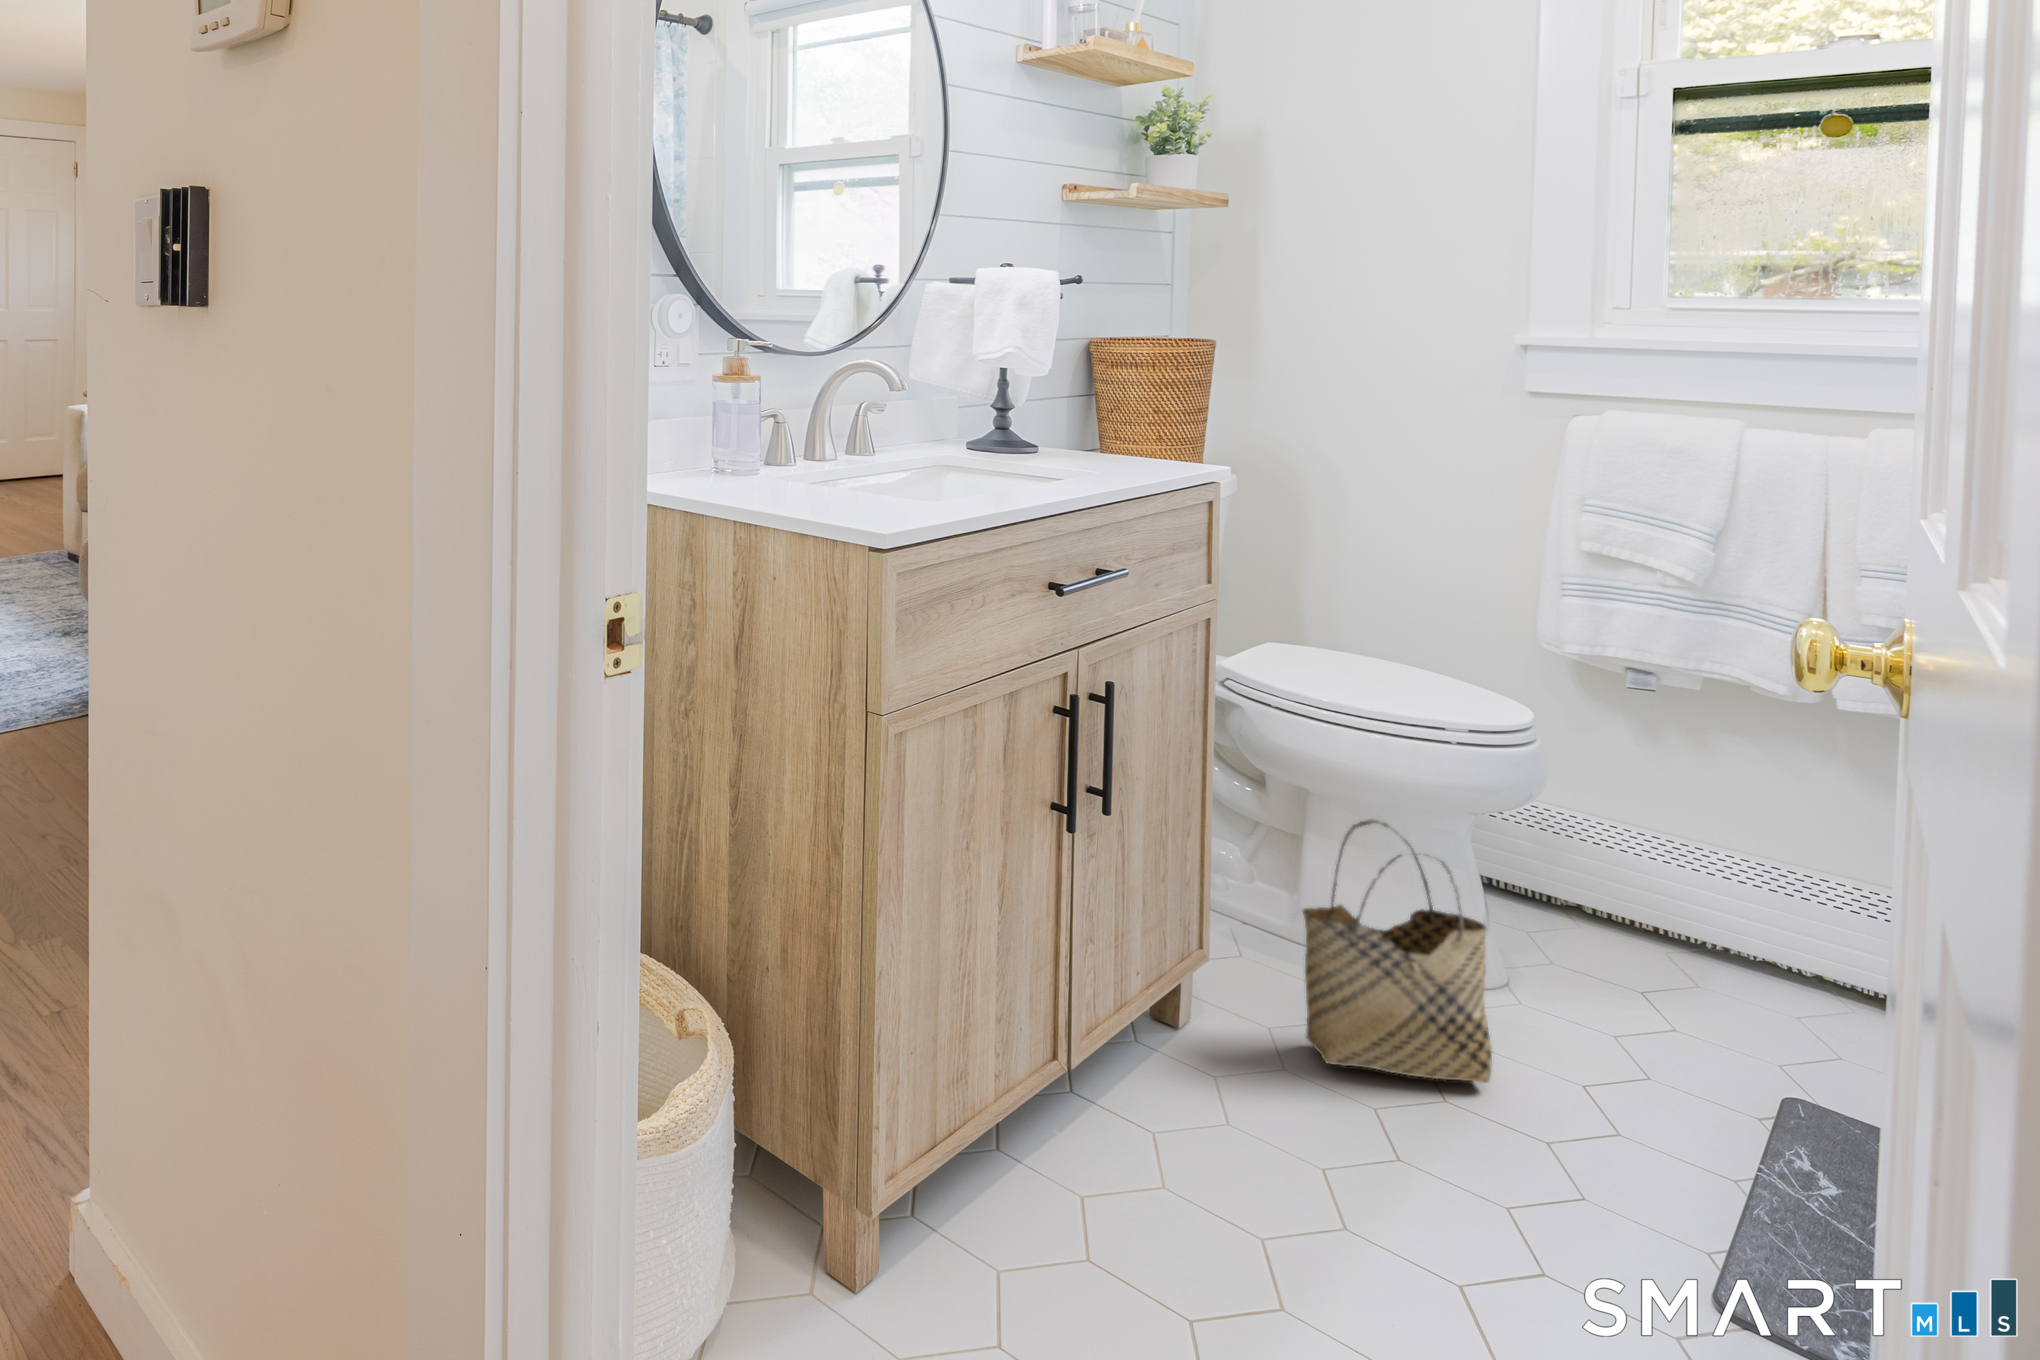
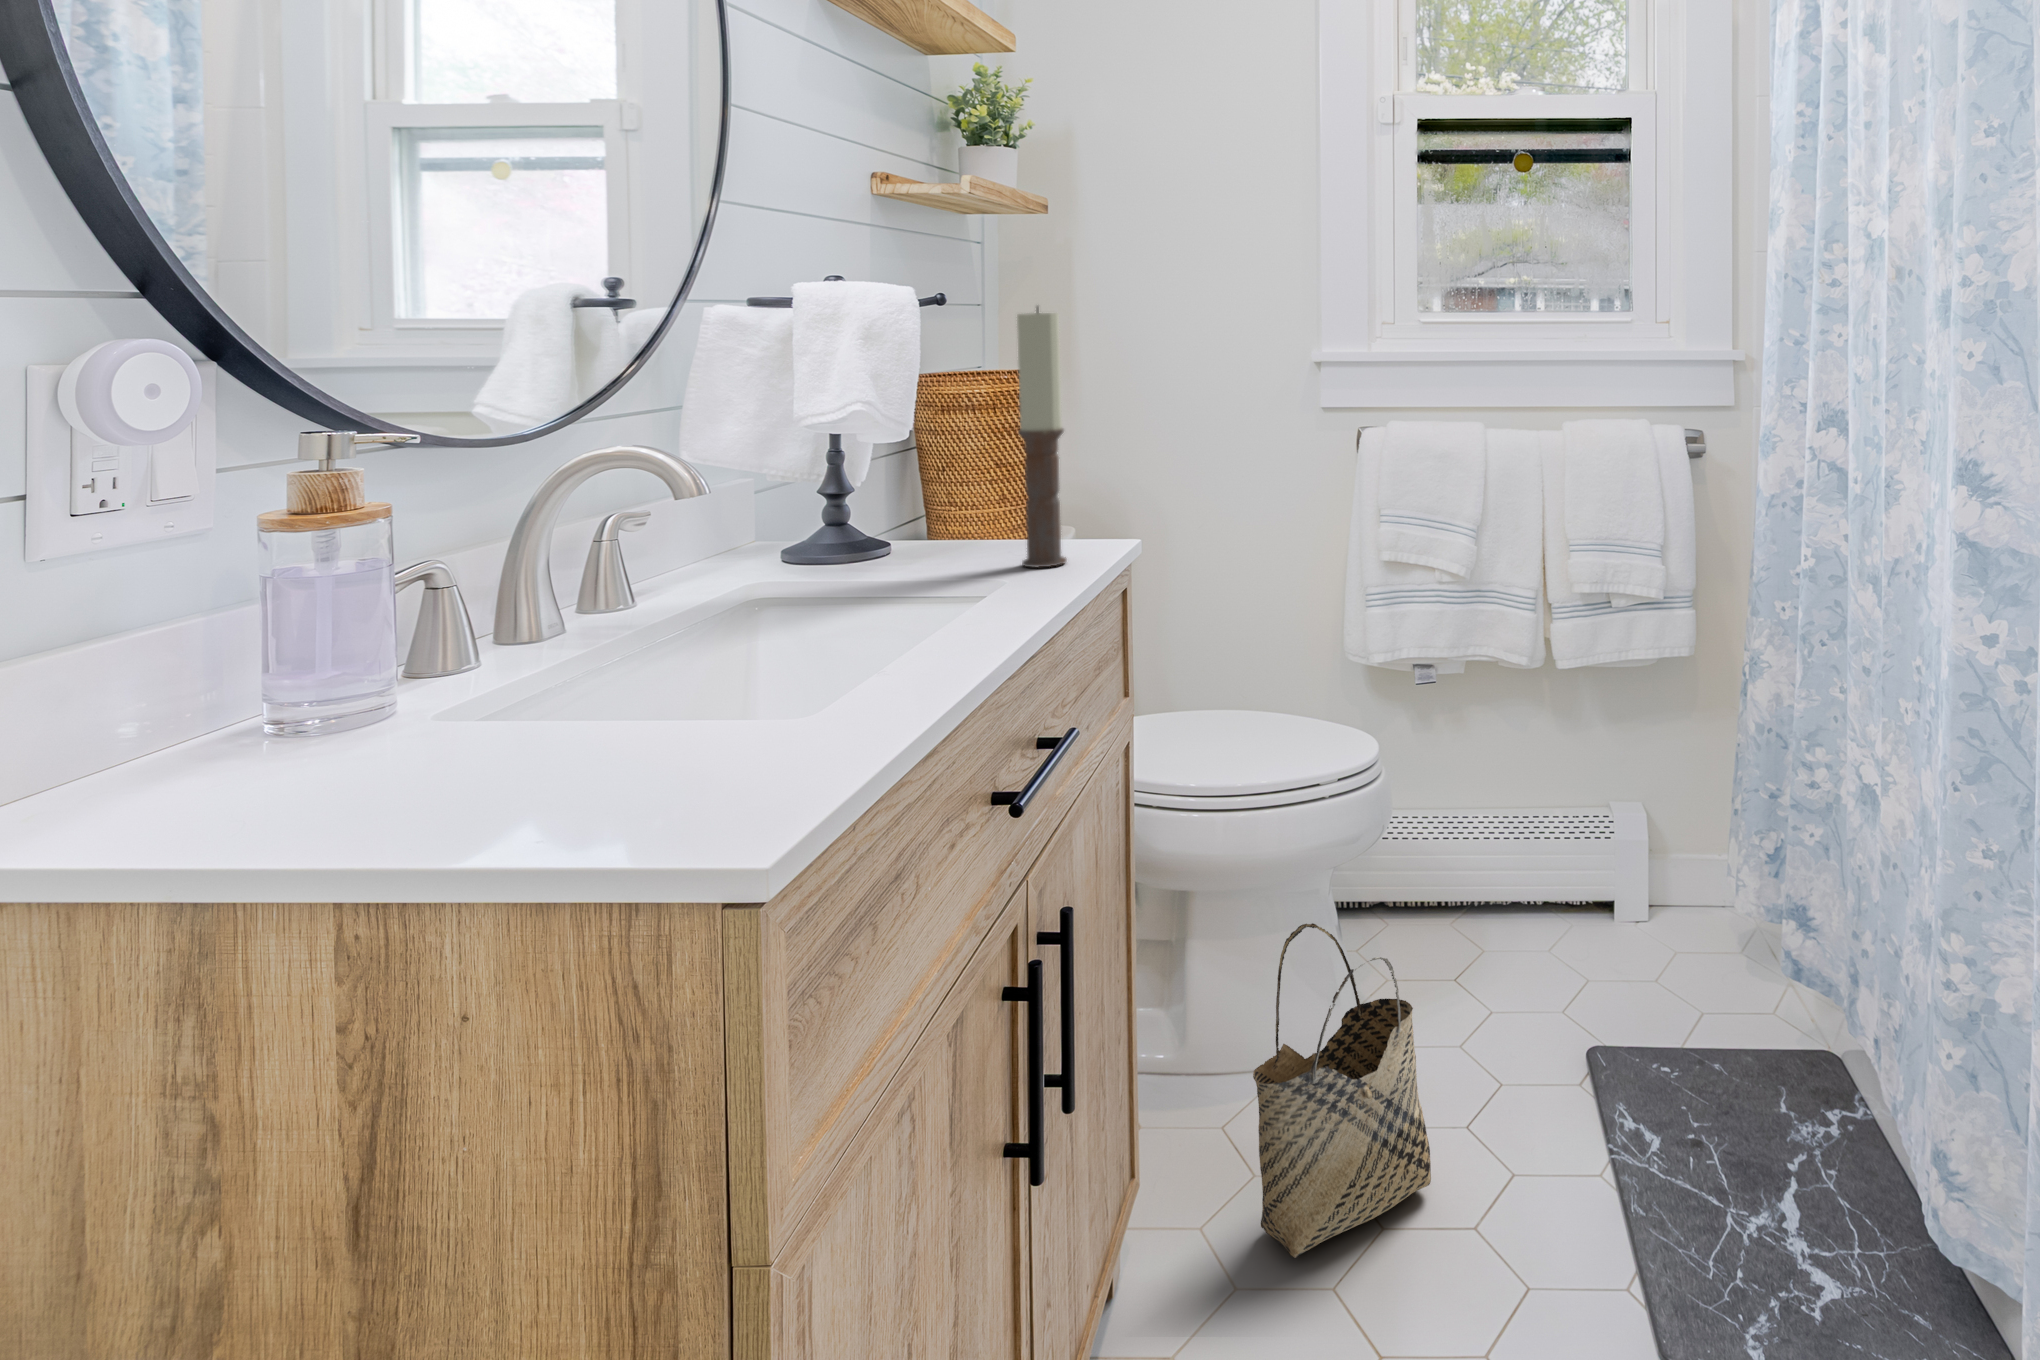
candle: none [1124,285,1162,475] -> present [1017,307,1067,568]

